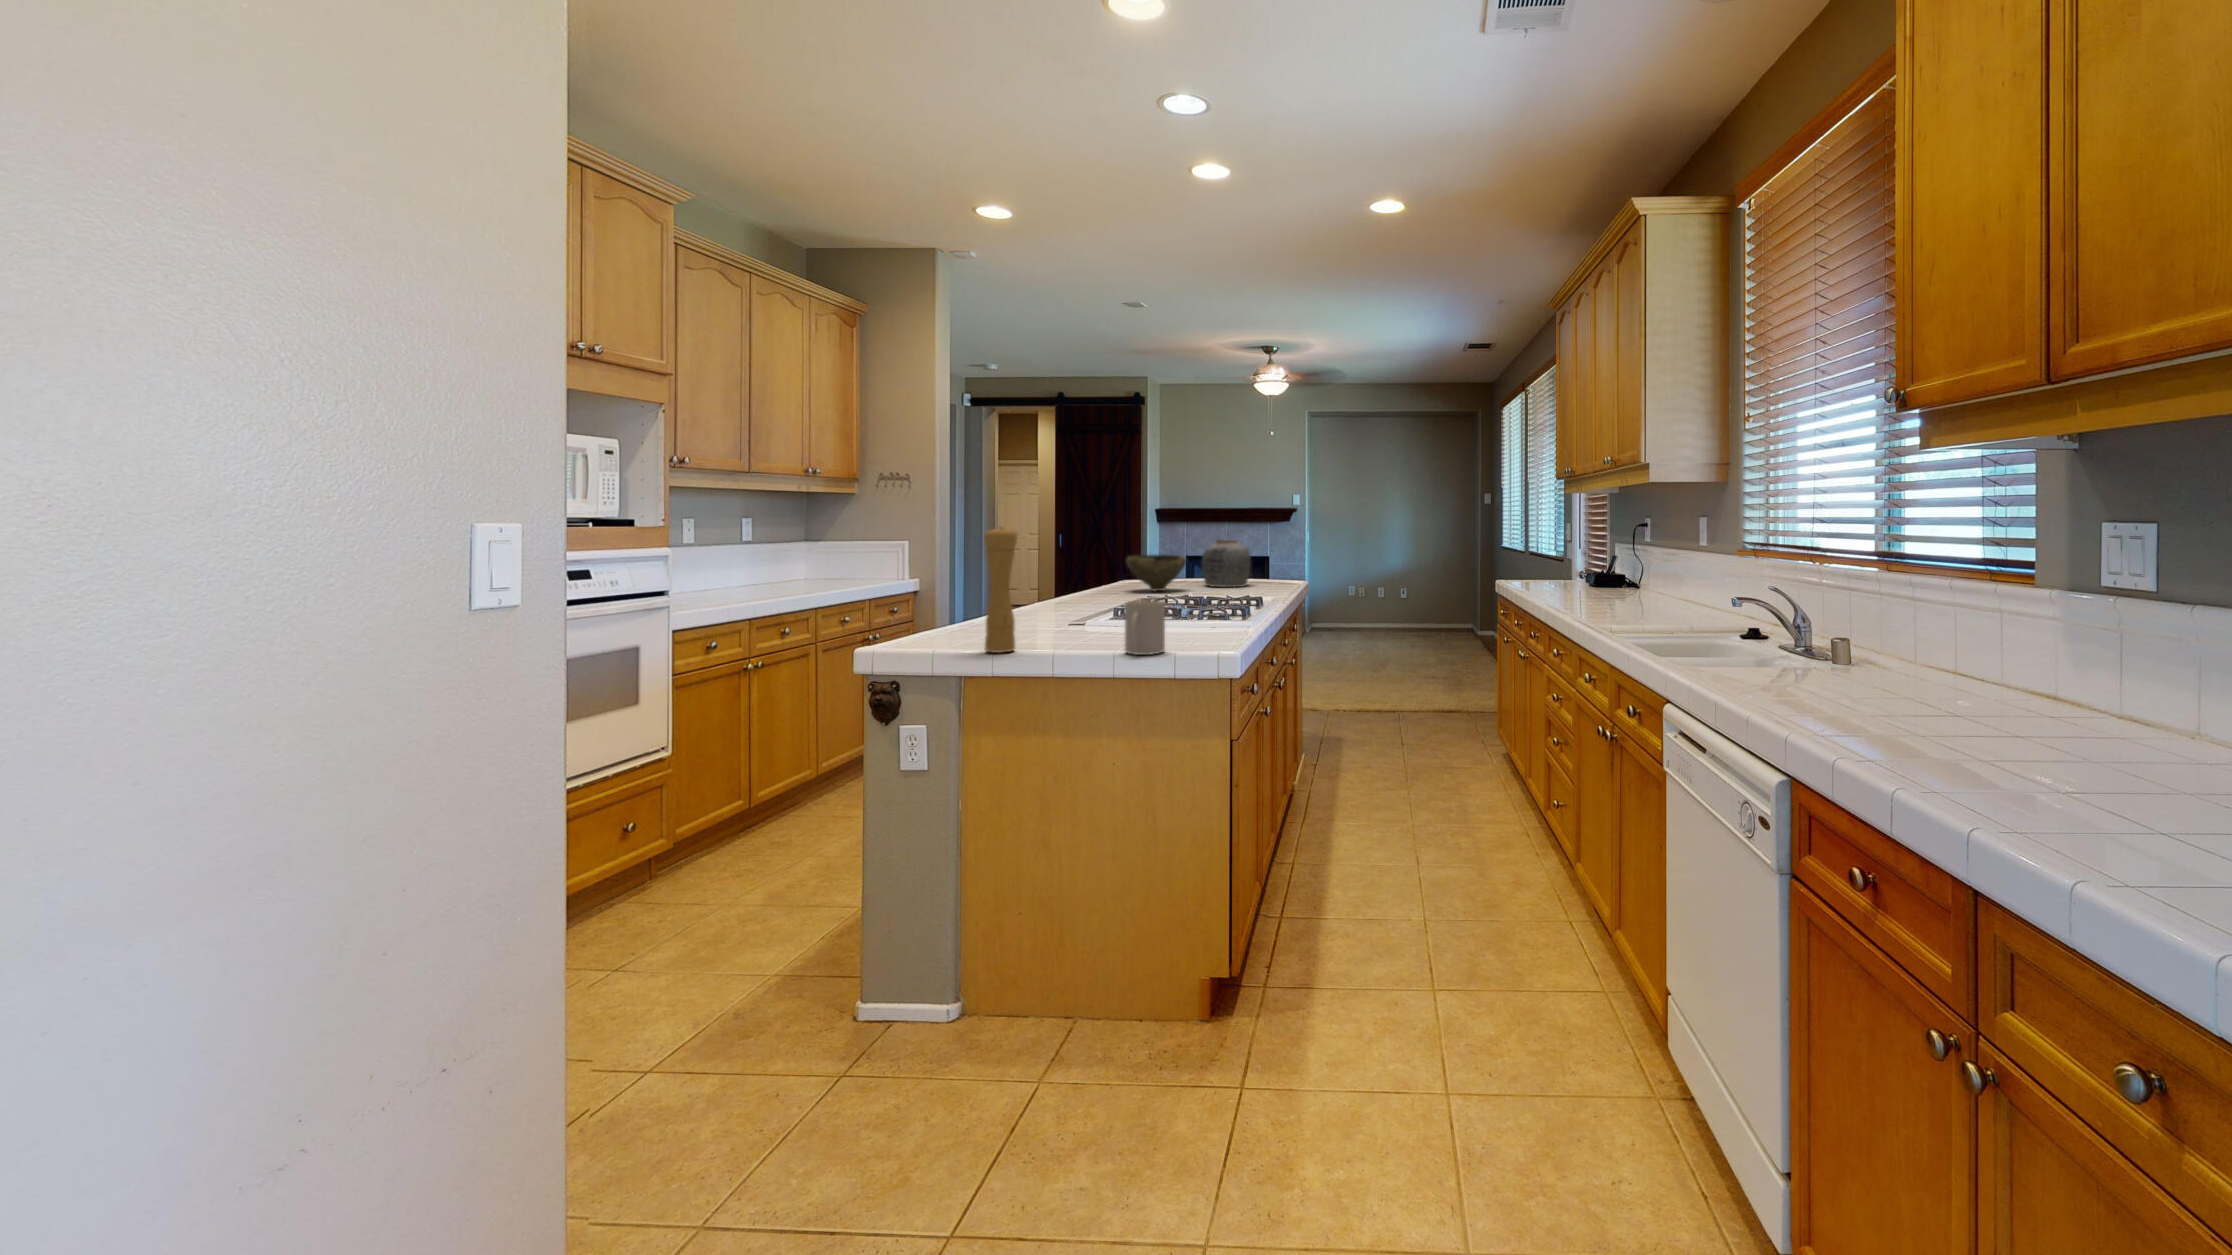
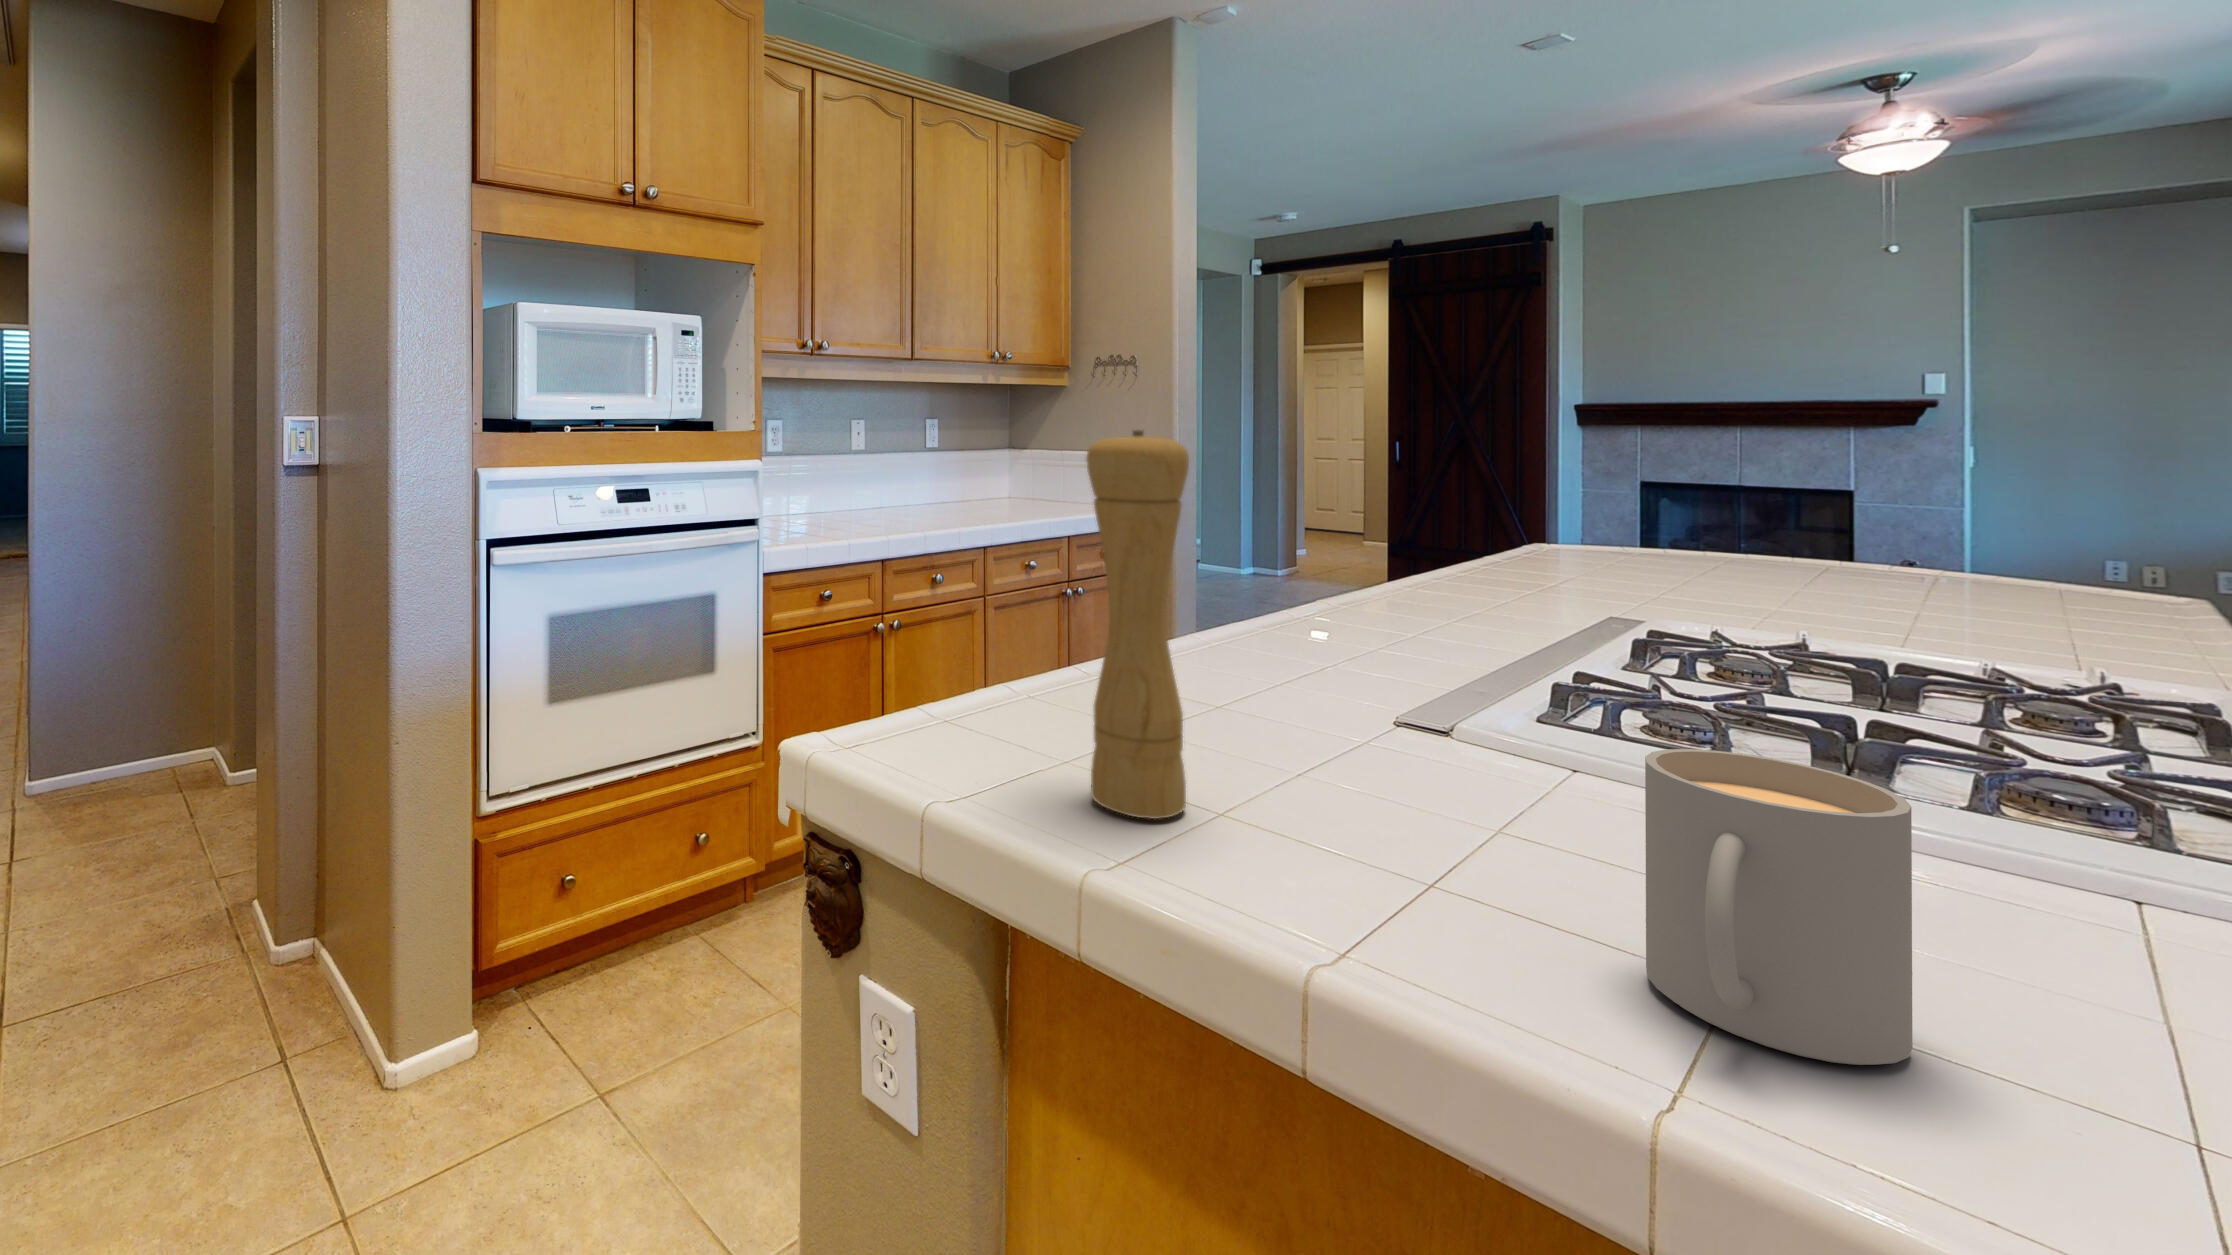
vase: present [1202,540,1251,587] -> none [1771,467,1954,592]
bowl: present [1126,555,1186,591] -> none [1549,497,1731,583]

